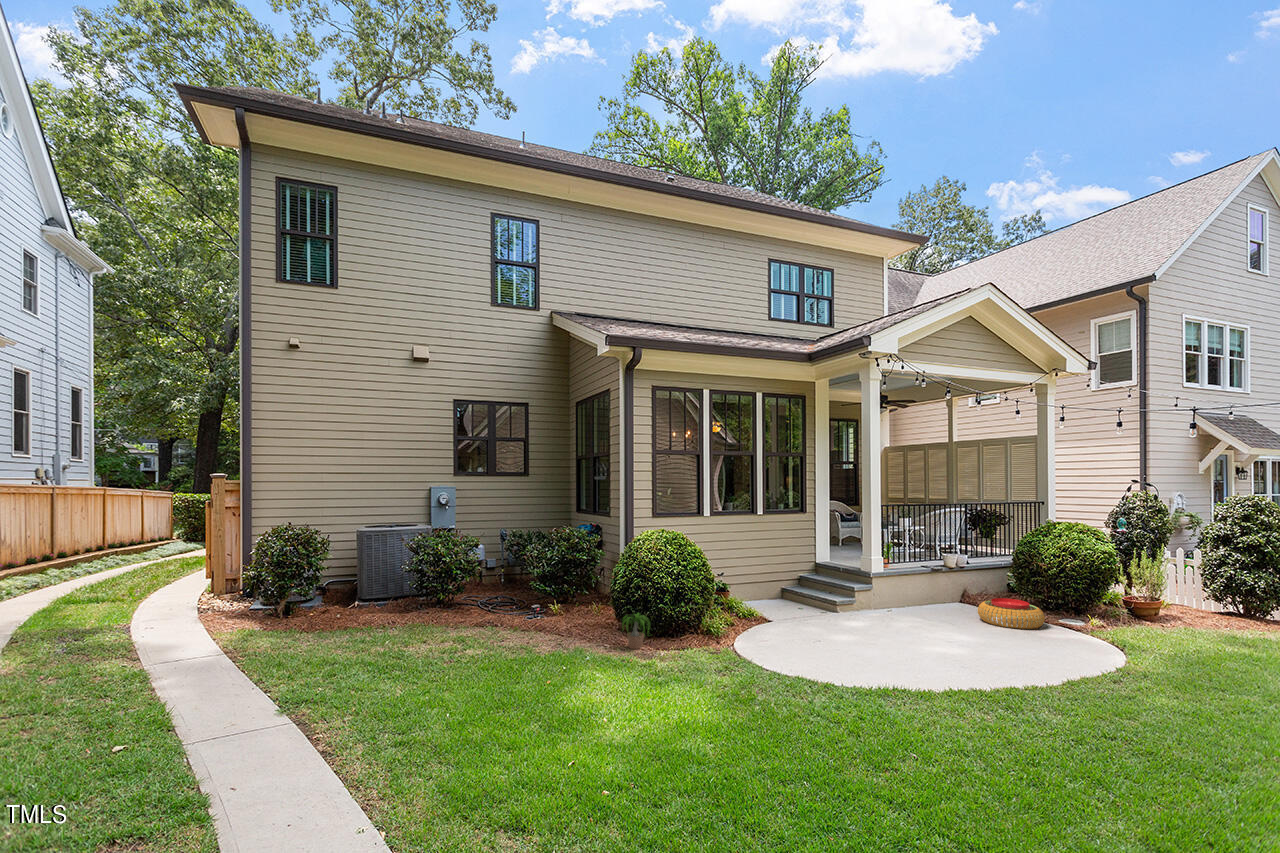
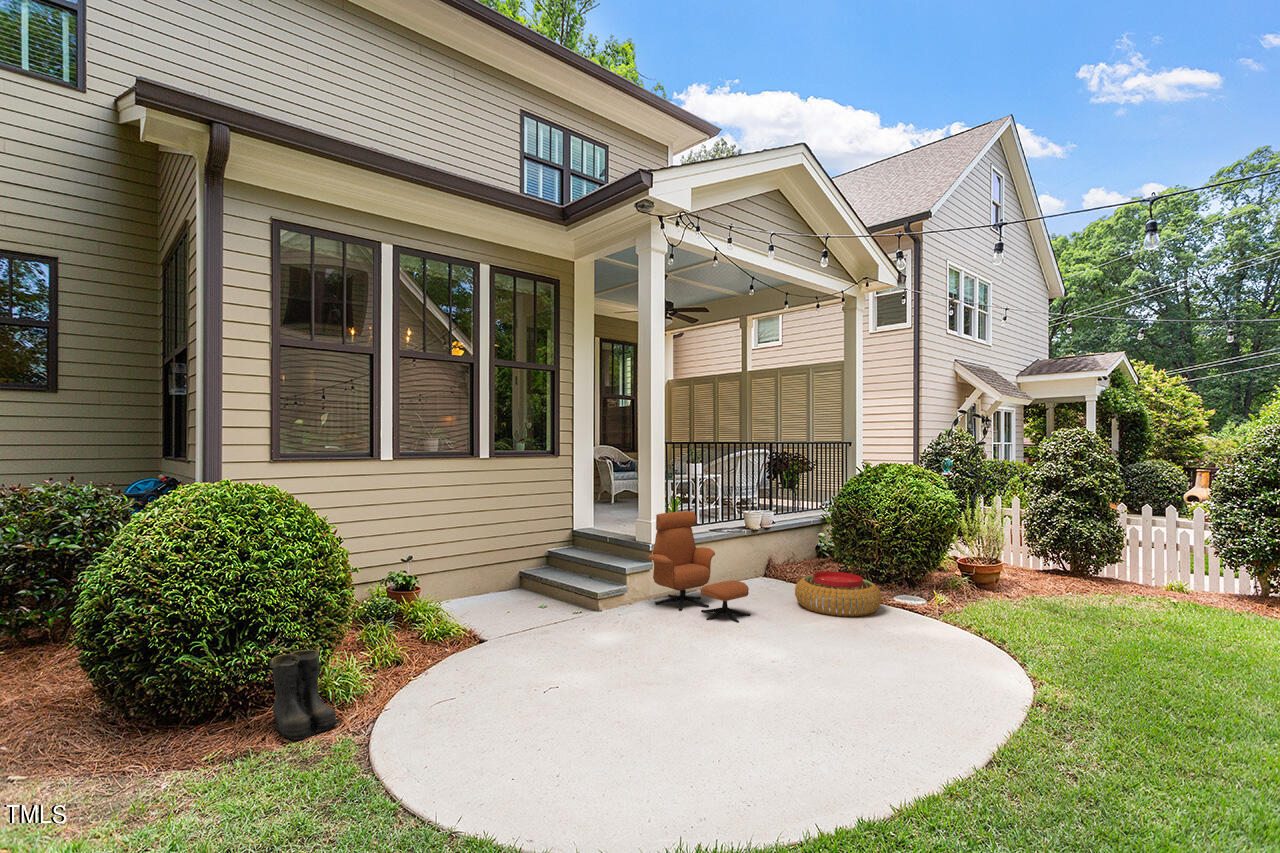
lounge chair: none [870,552,943,626] -> present [648,511,750,623]
boots: none [684,611,718,650] -> present [270,650,341,741]
potted plant: present [622,613,650,649] -> none [70,673,185,762]

